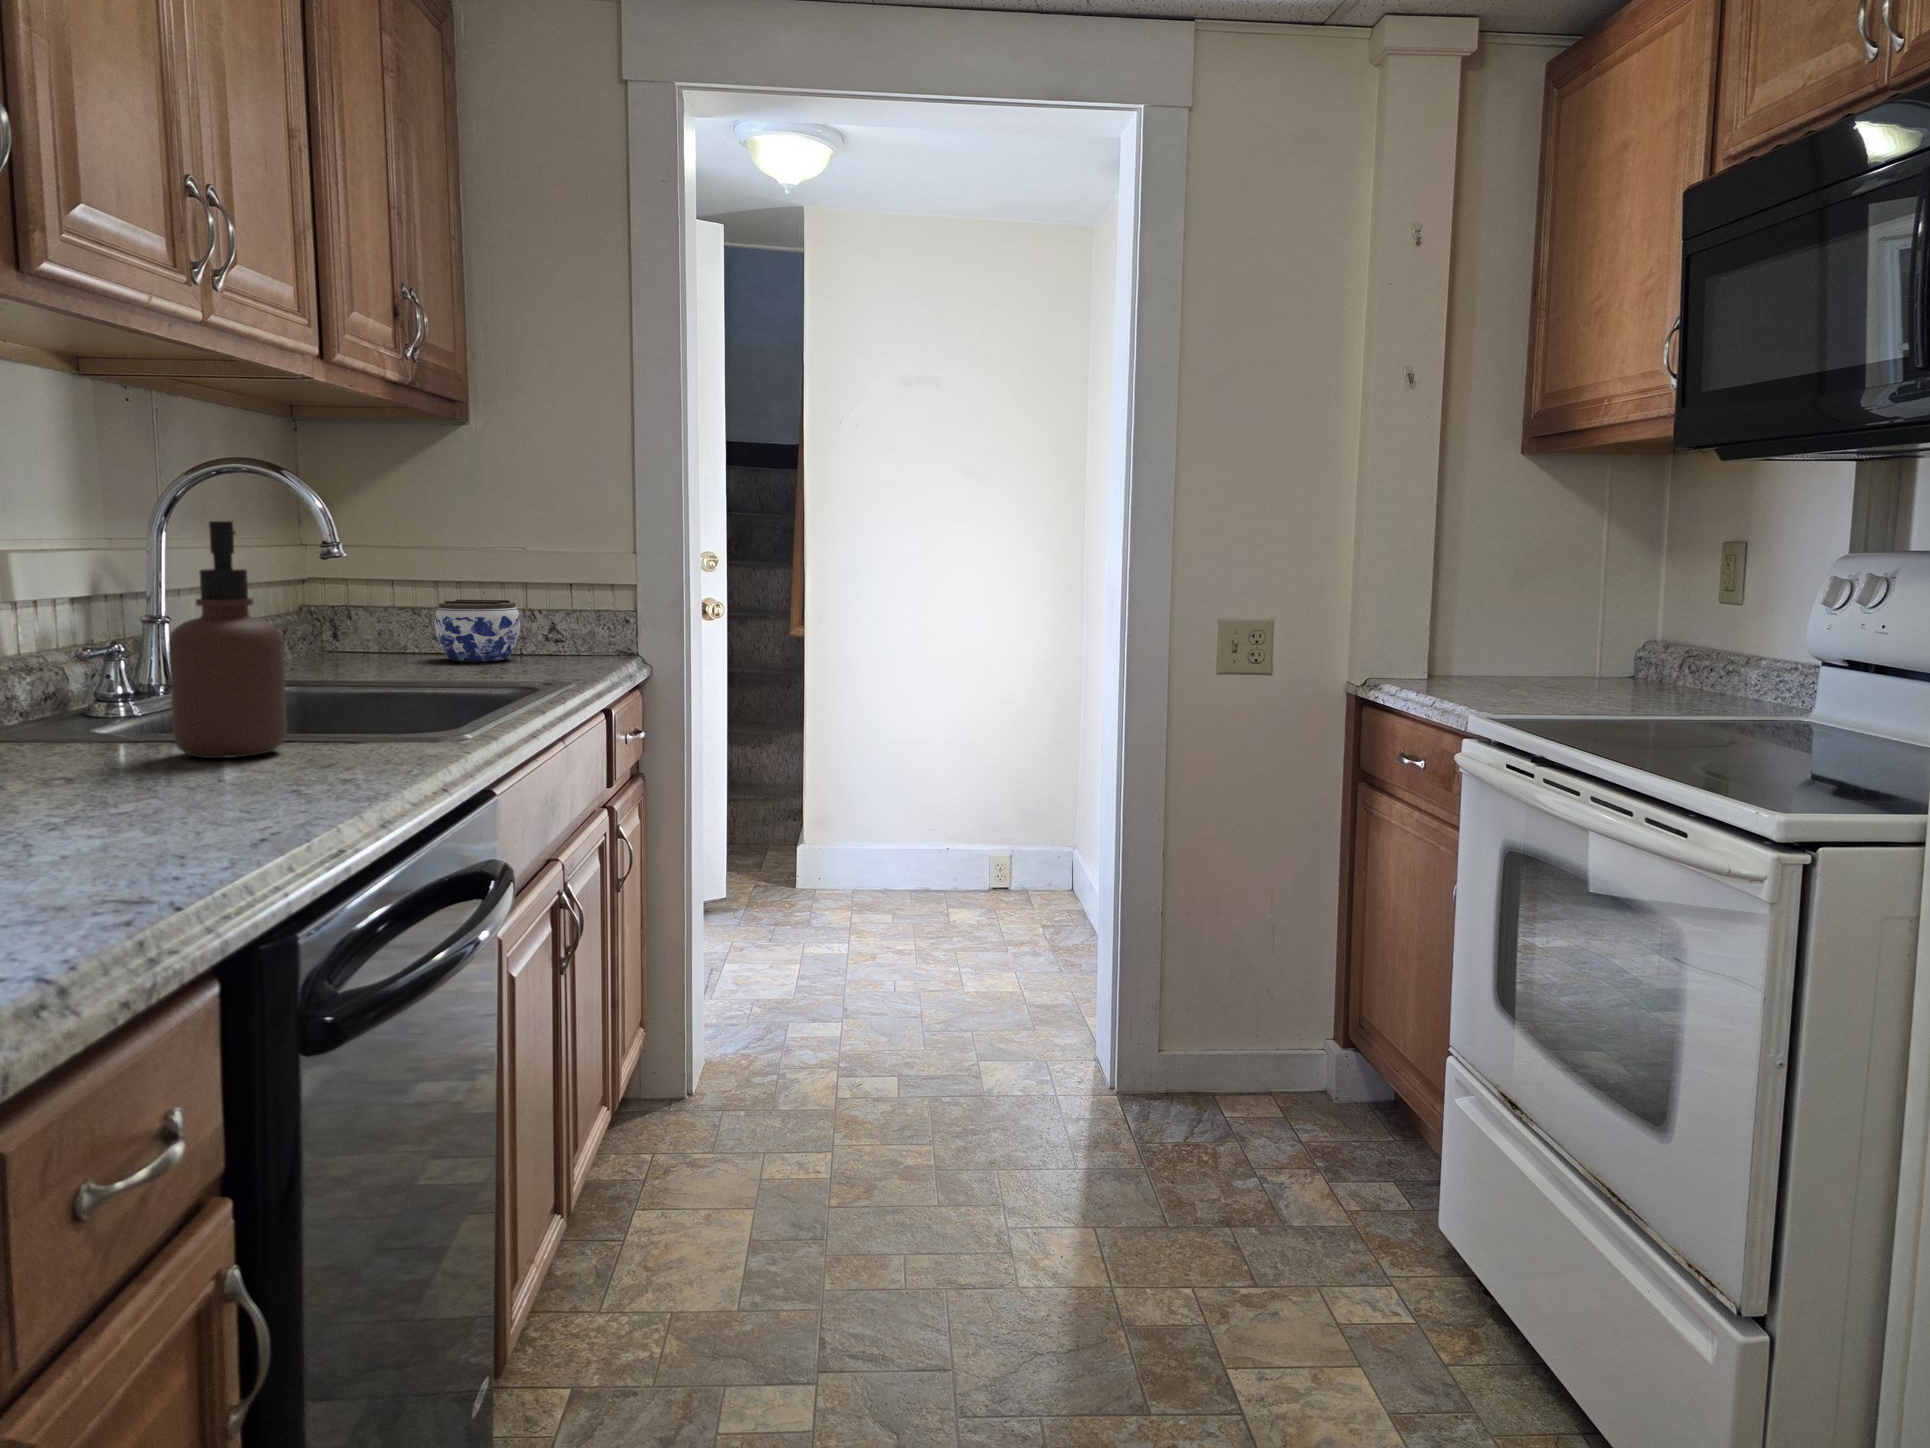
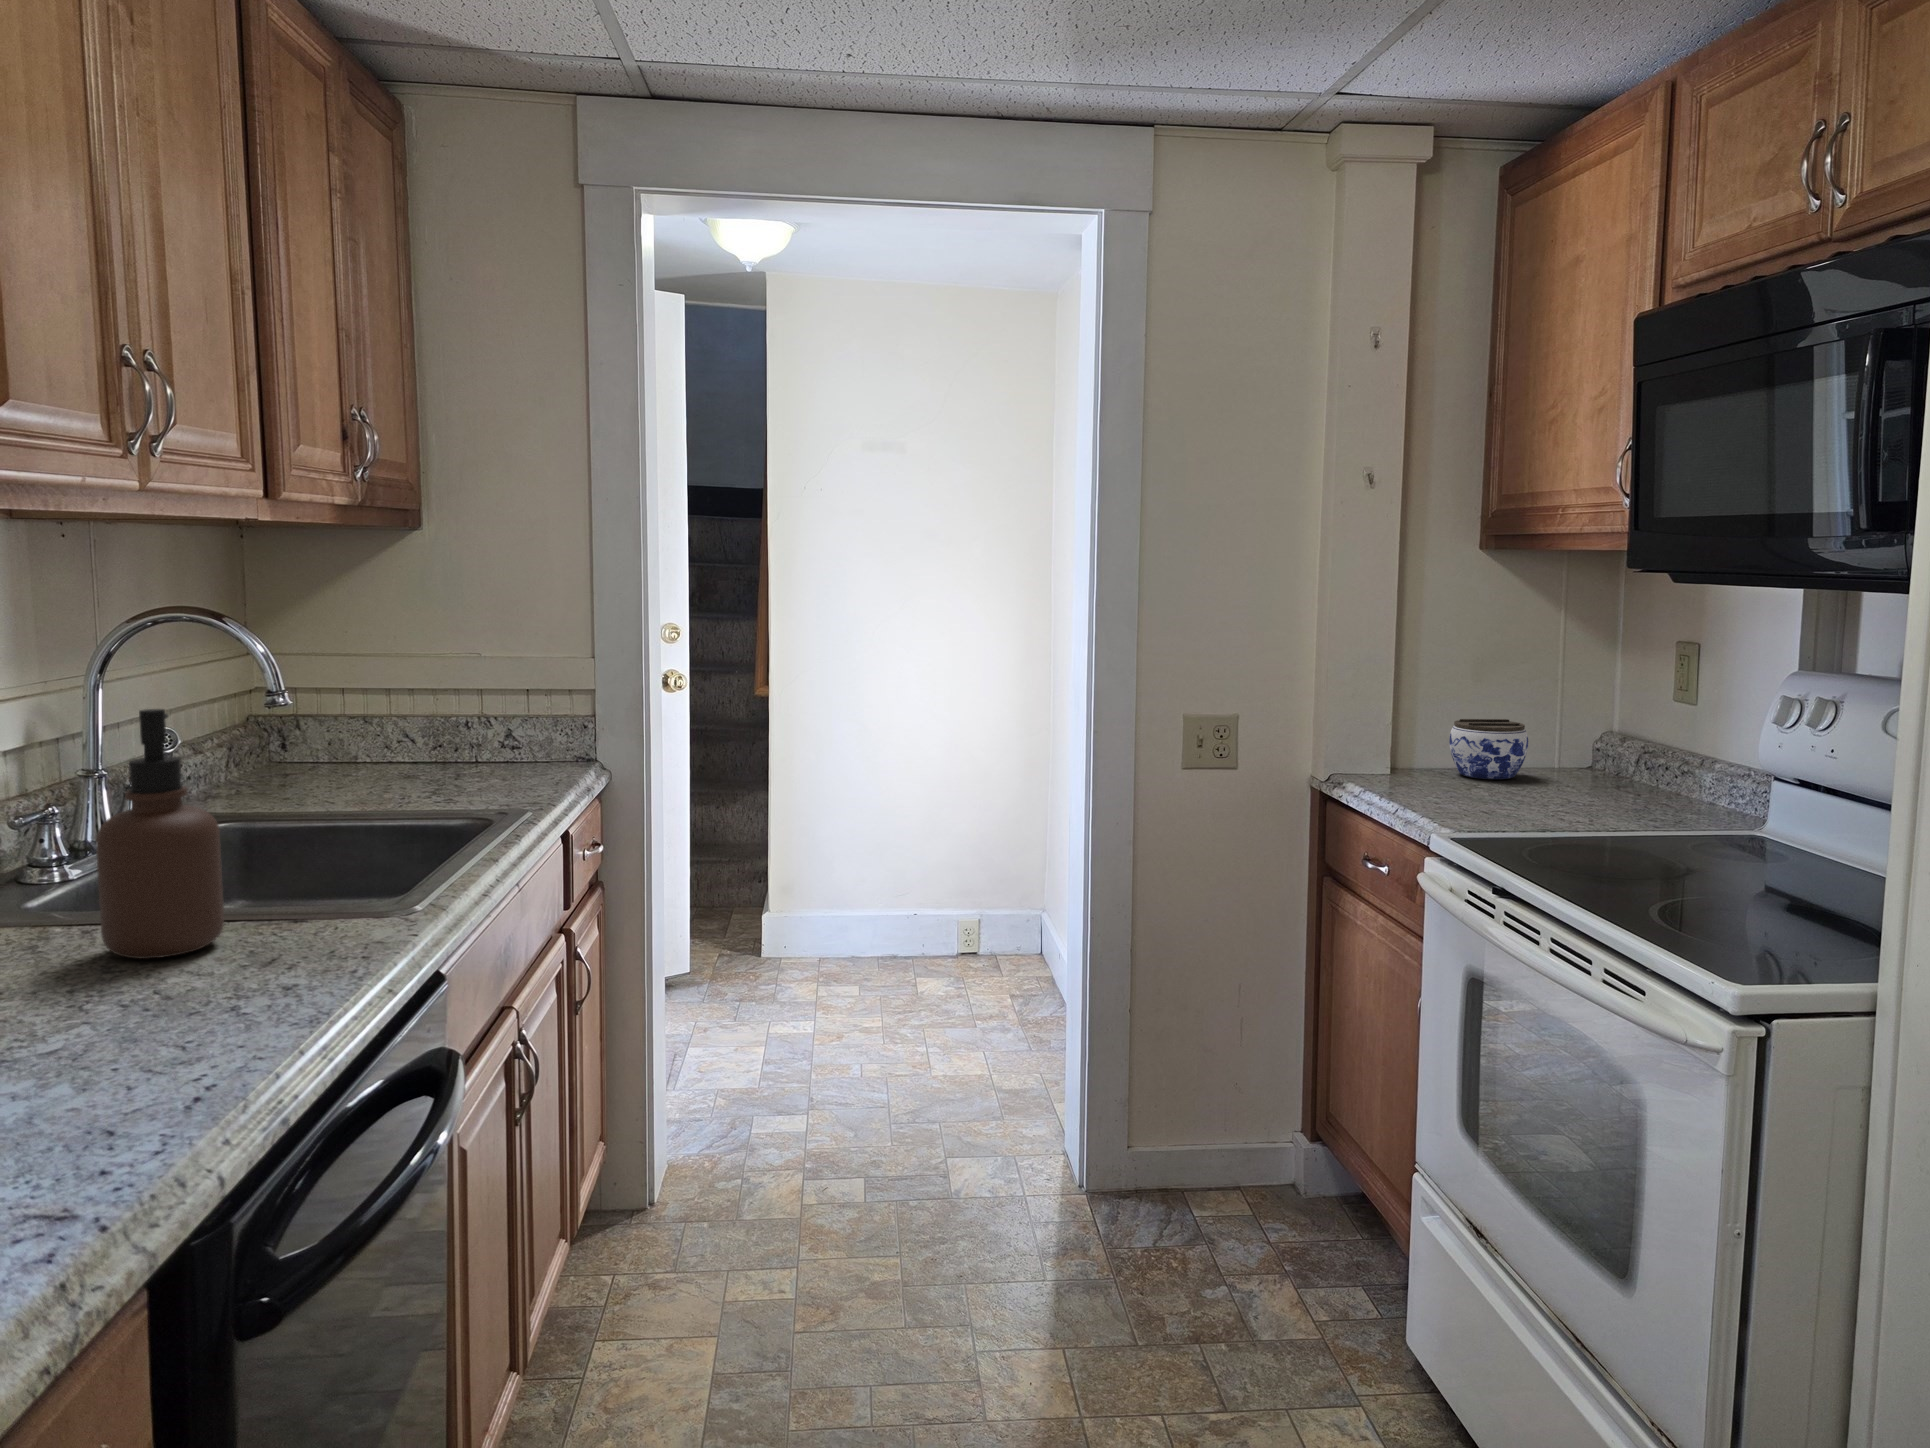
jar: present [435,599,520,662] -> present [1449,719,1528,779]

